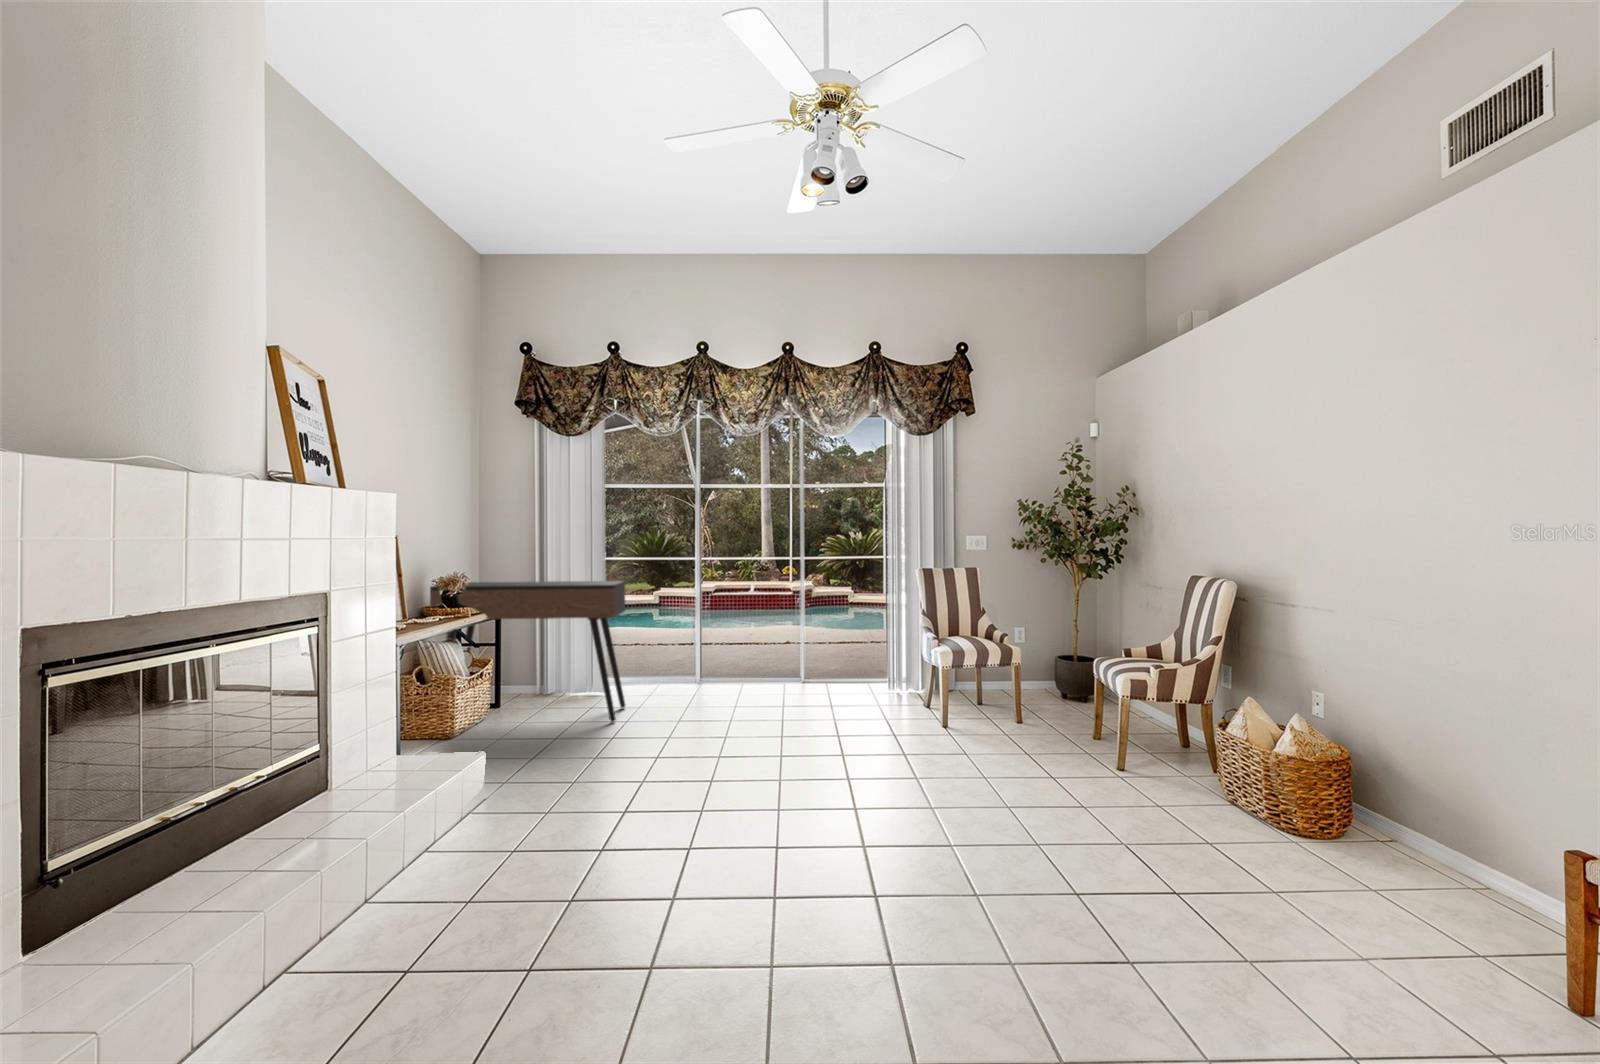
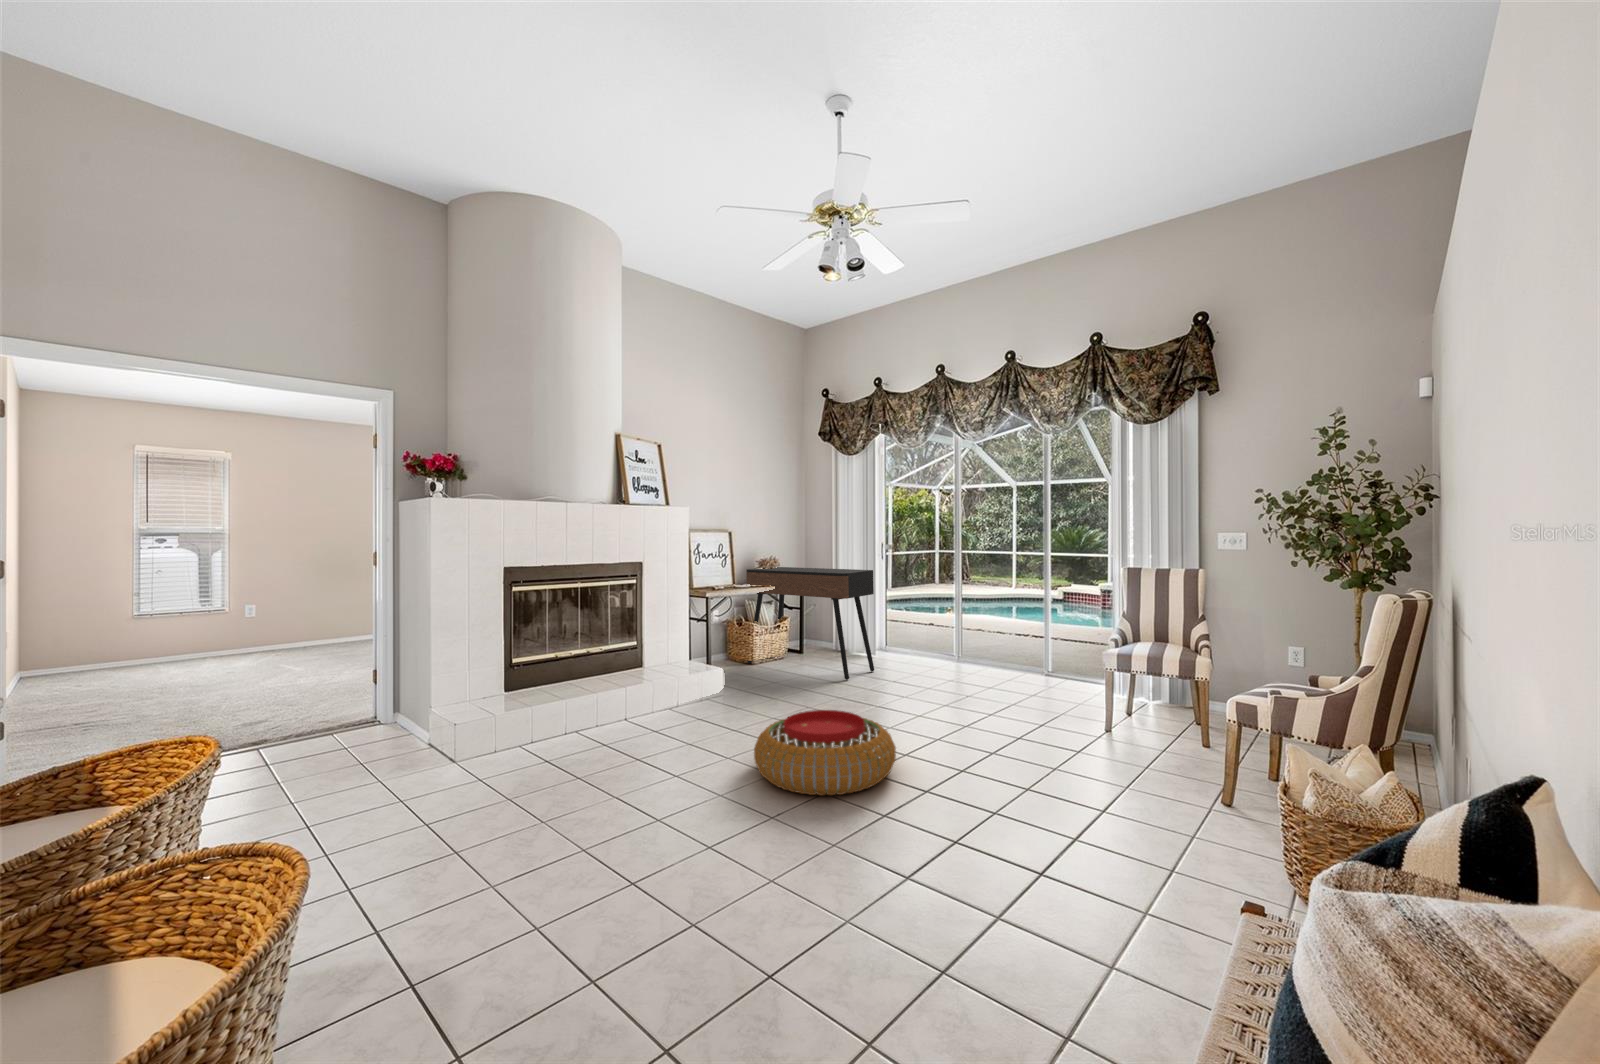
pouf: none [713,744,889,852] -> present [754,710,896,795]

